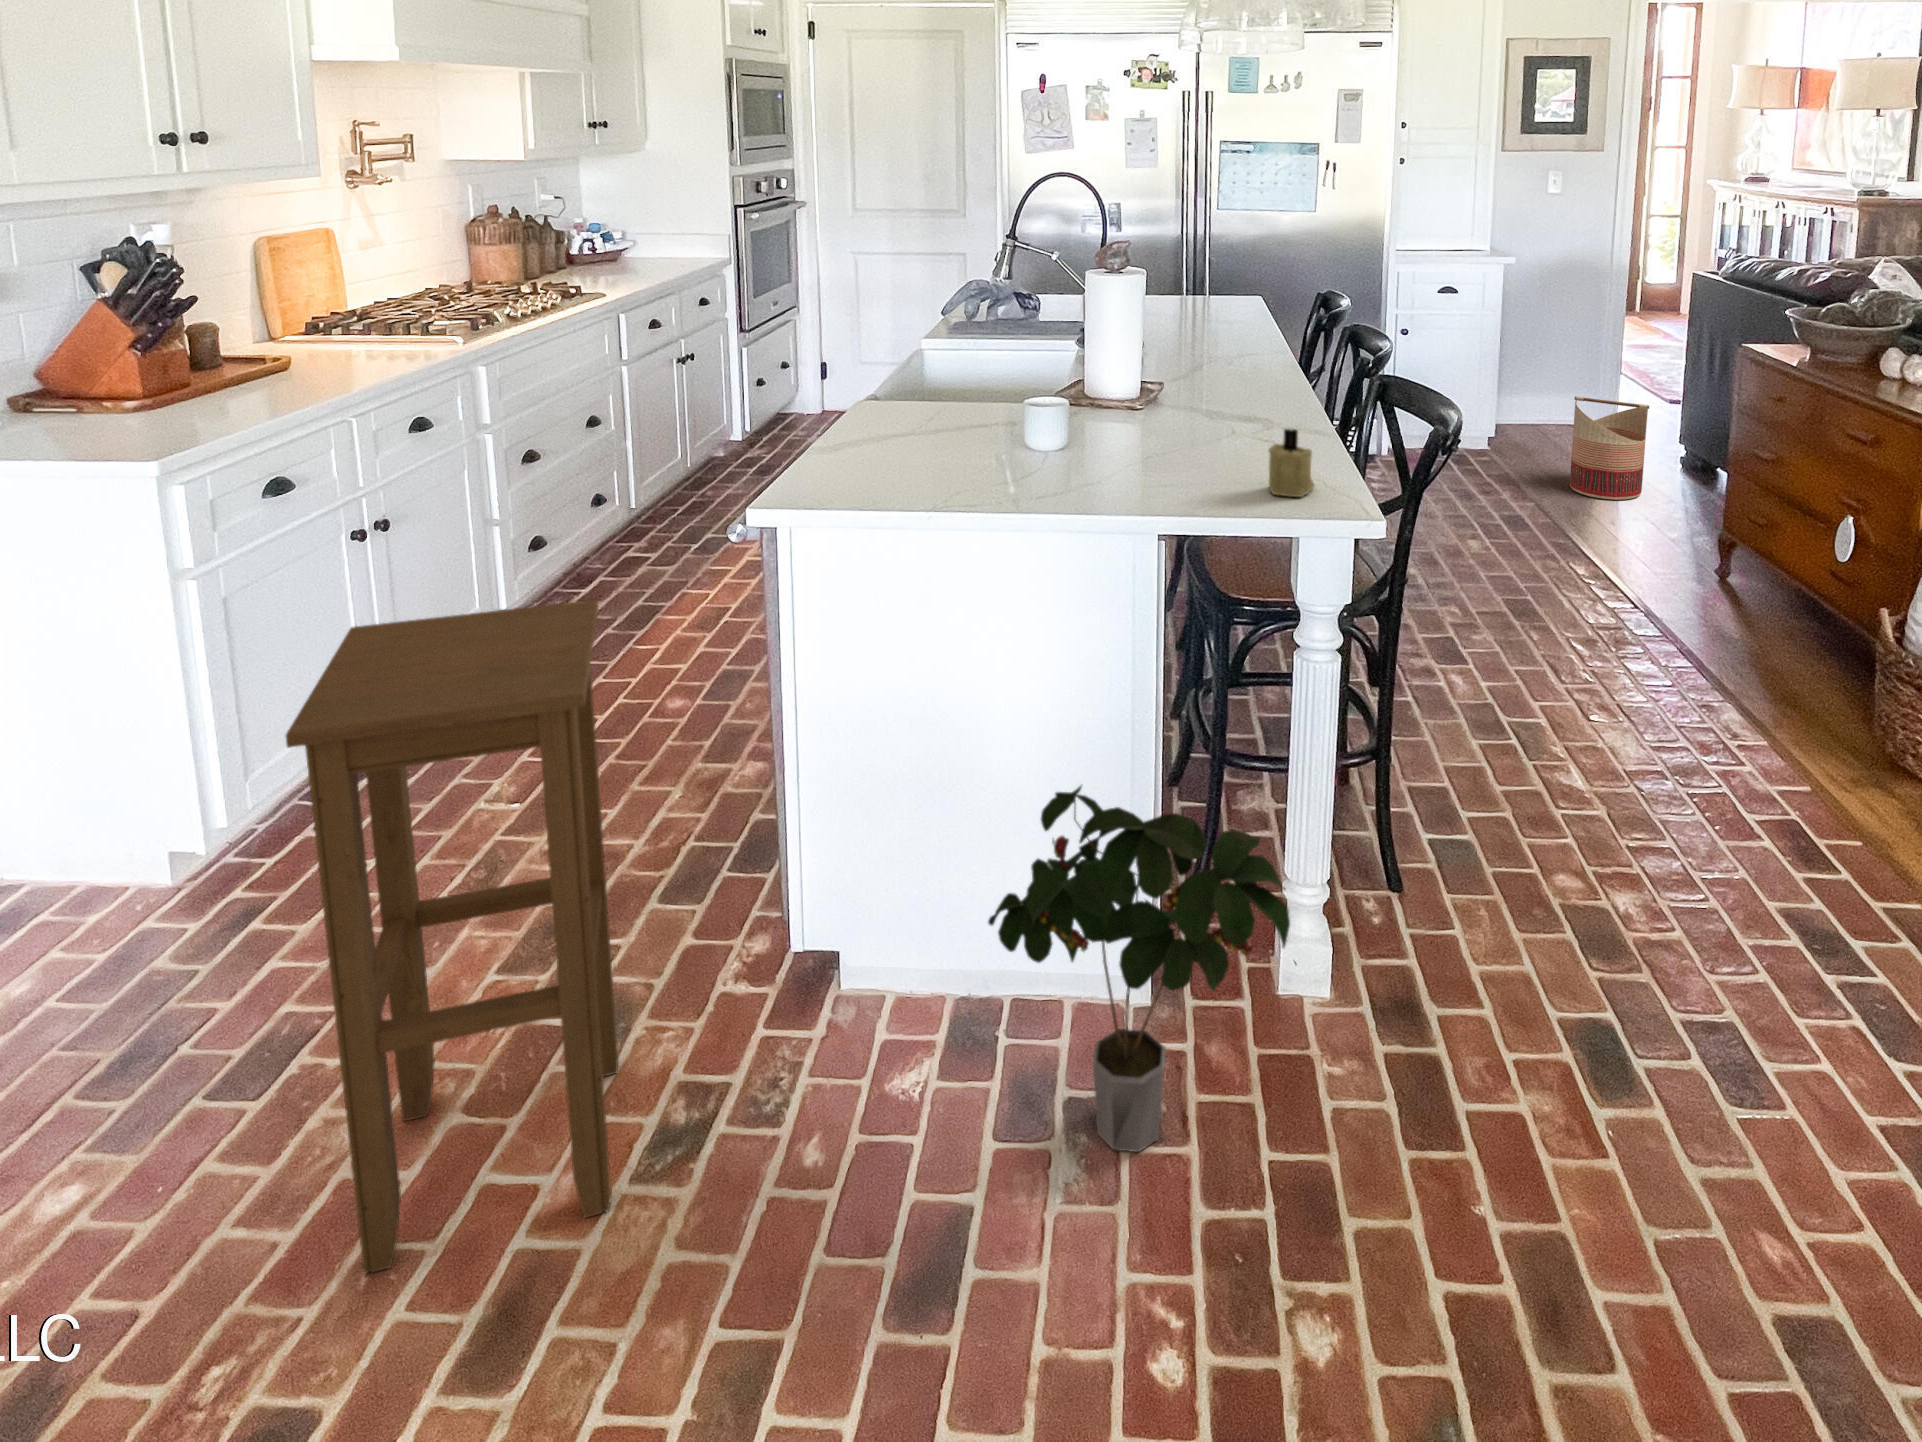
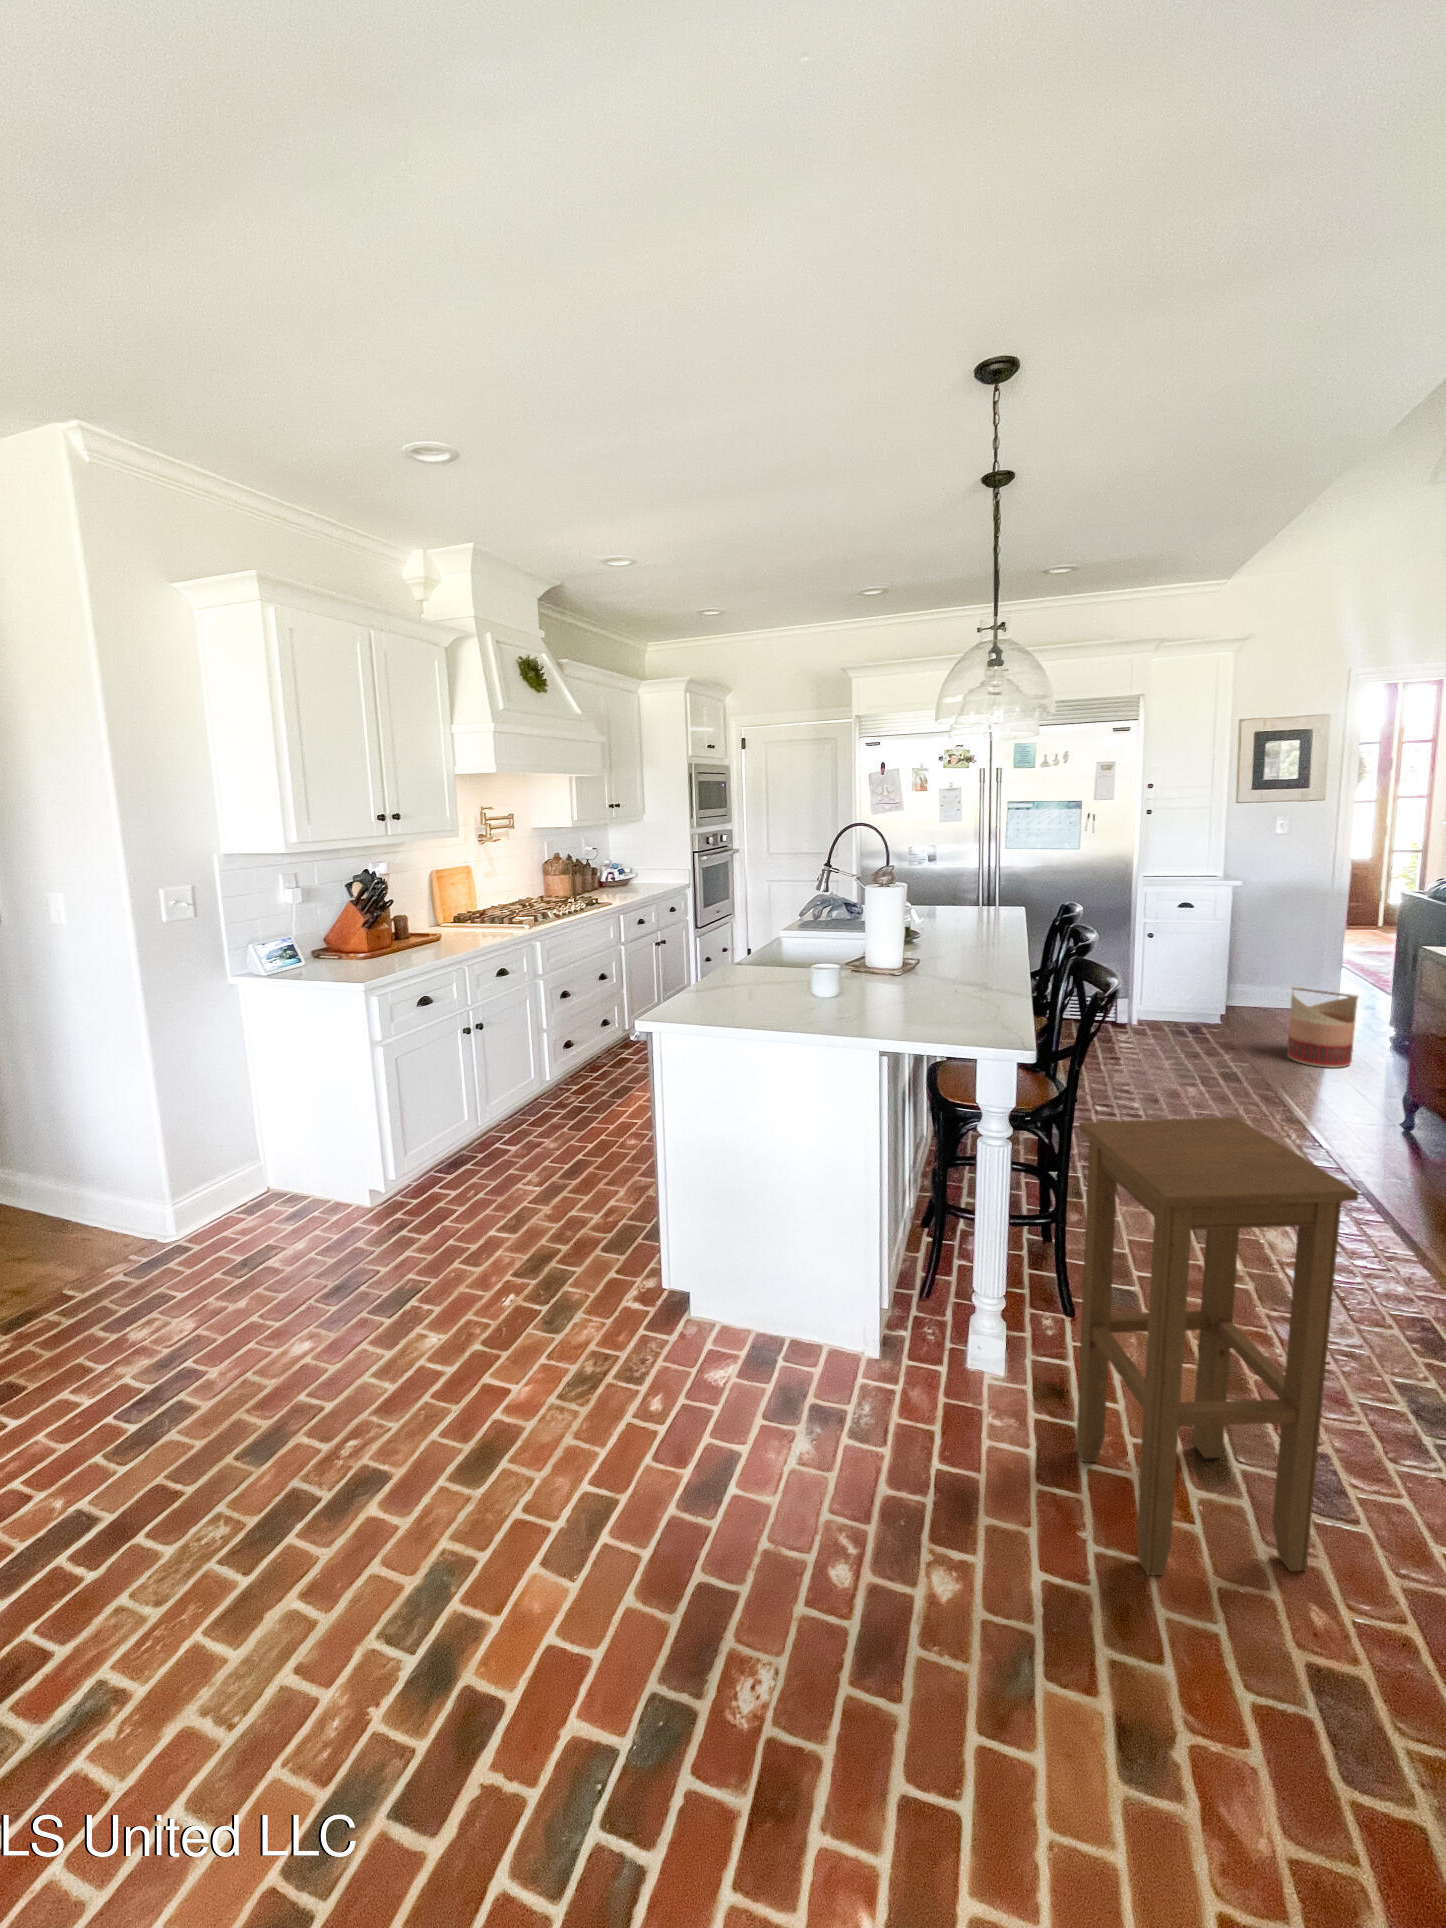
candle: present [1269,429,1315,497] -> none [959,987,993,1034]
stool: present [286,599,618,1274] -> present [1076,1117,1359,1575]
potted plant: present [988,786,1290,1152] -> none [765,1206,948,1445]

